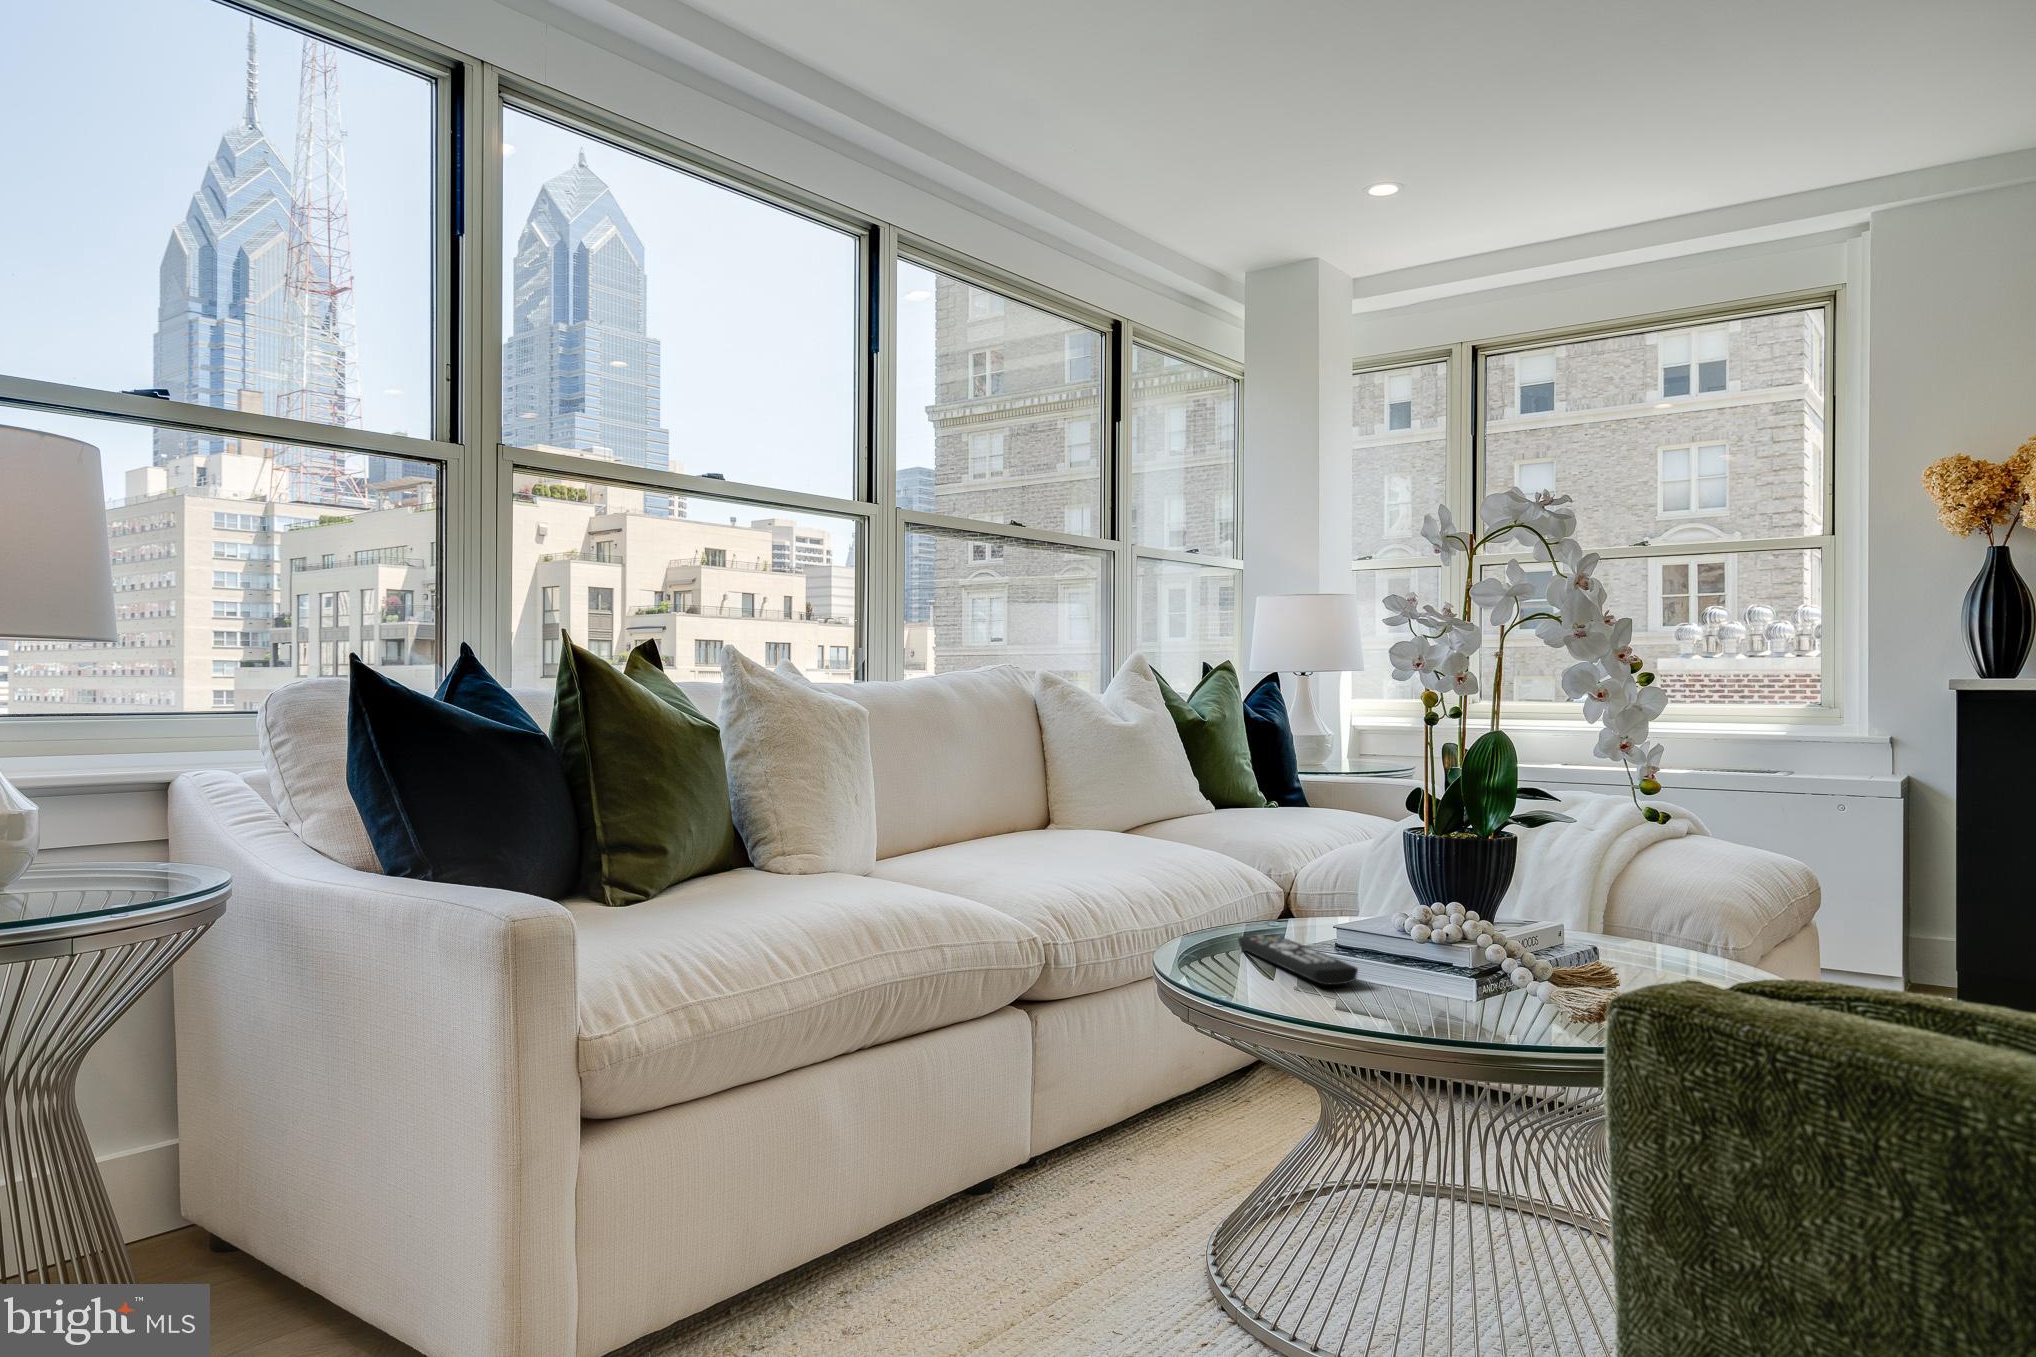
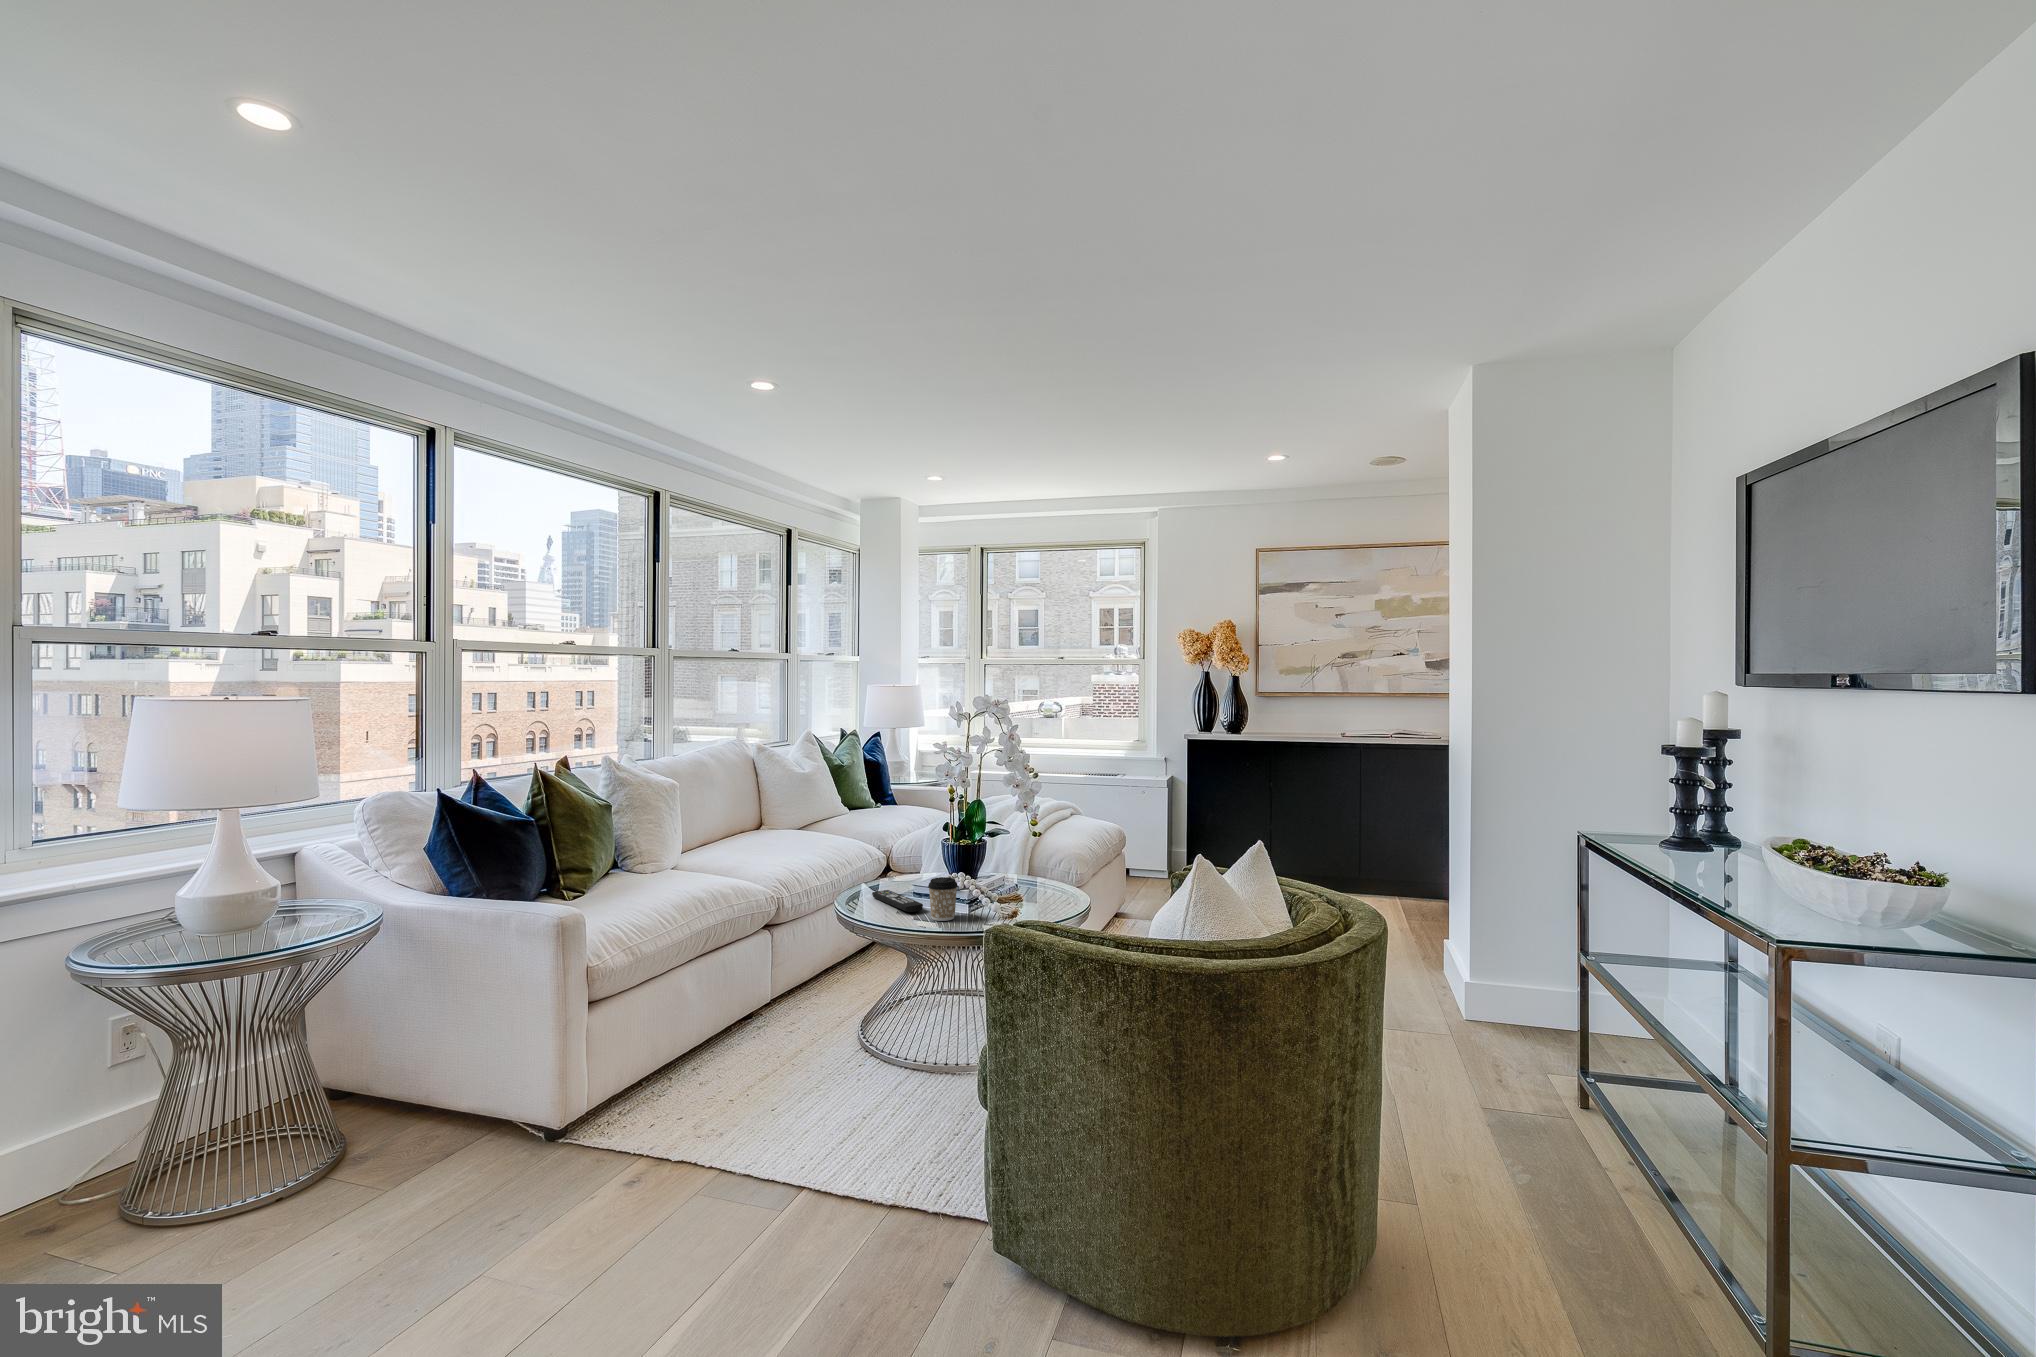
coffee cup: none [1371,903,1449,1011] -> present [928,877,958,921]

